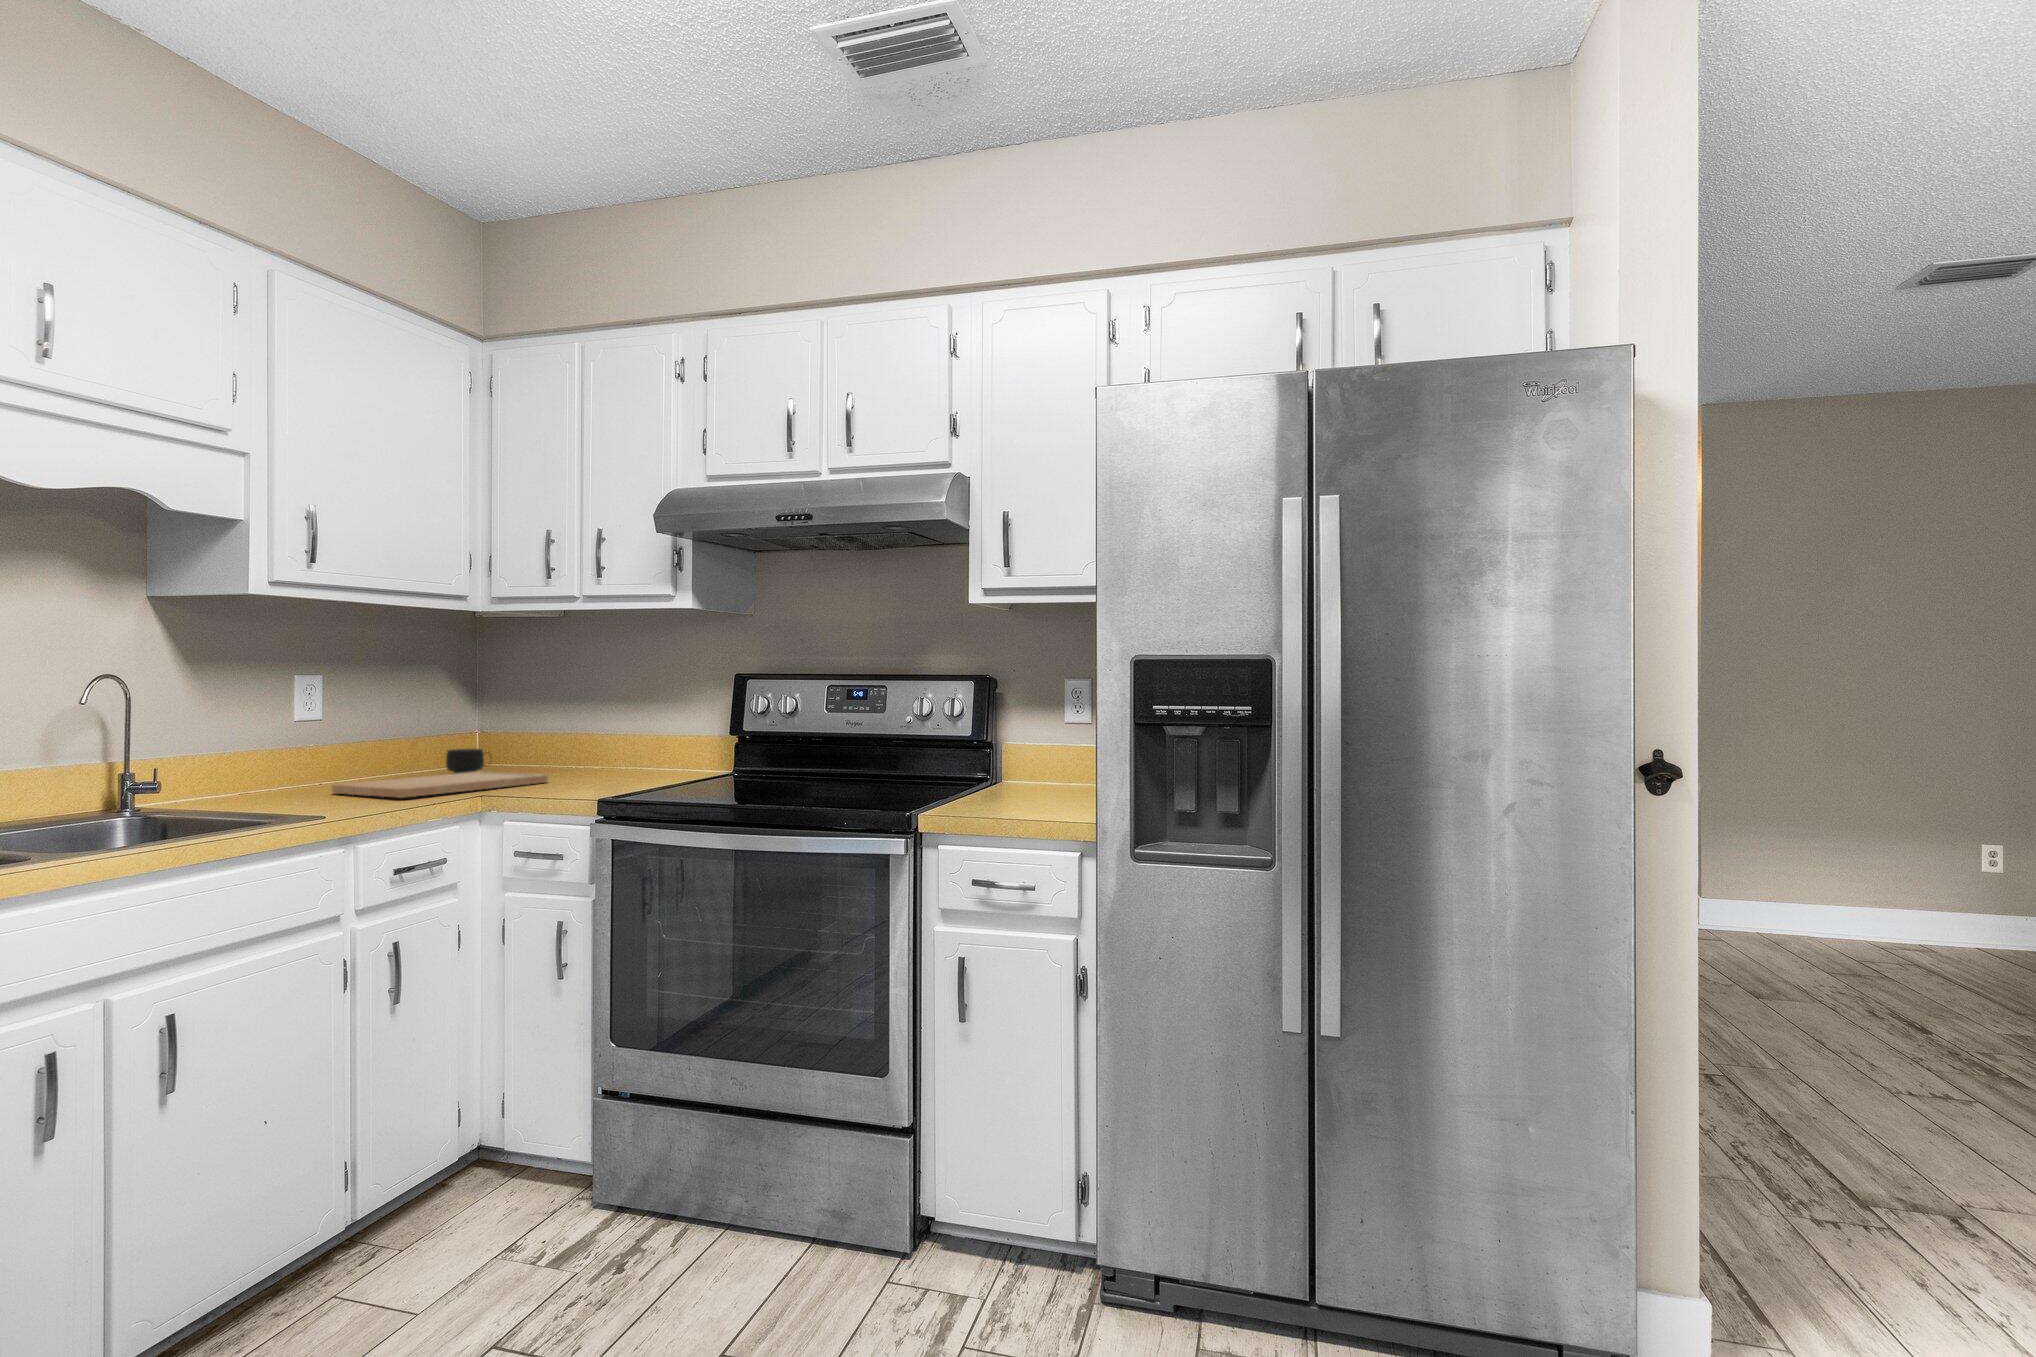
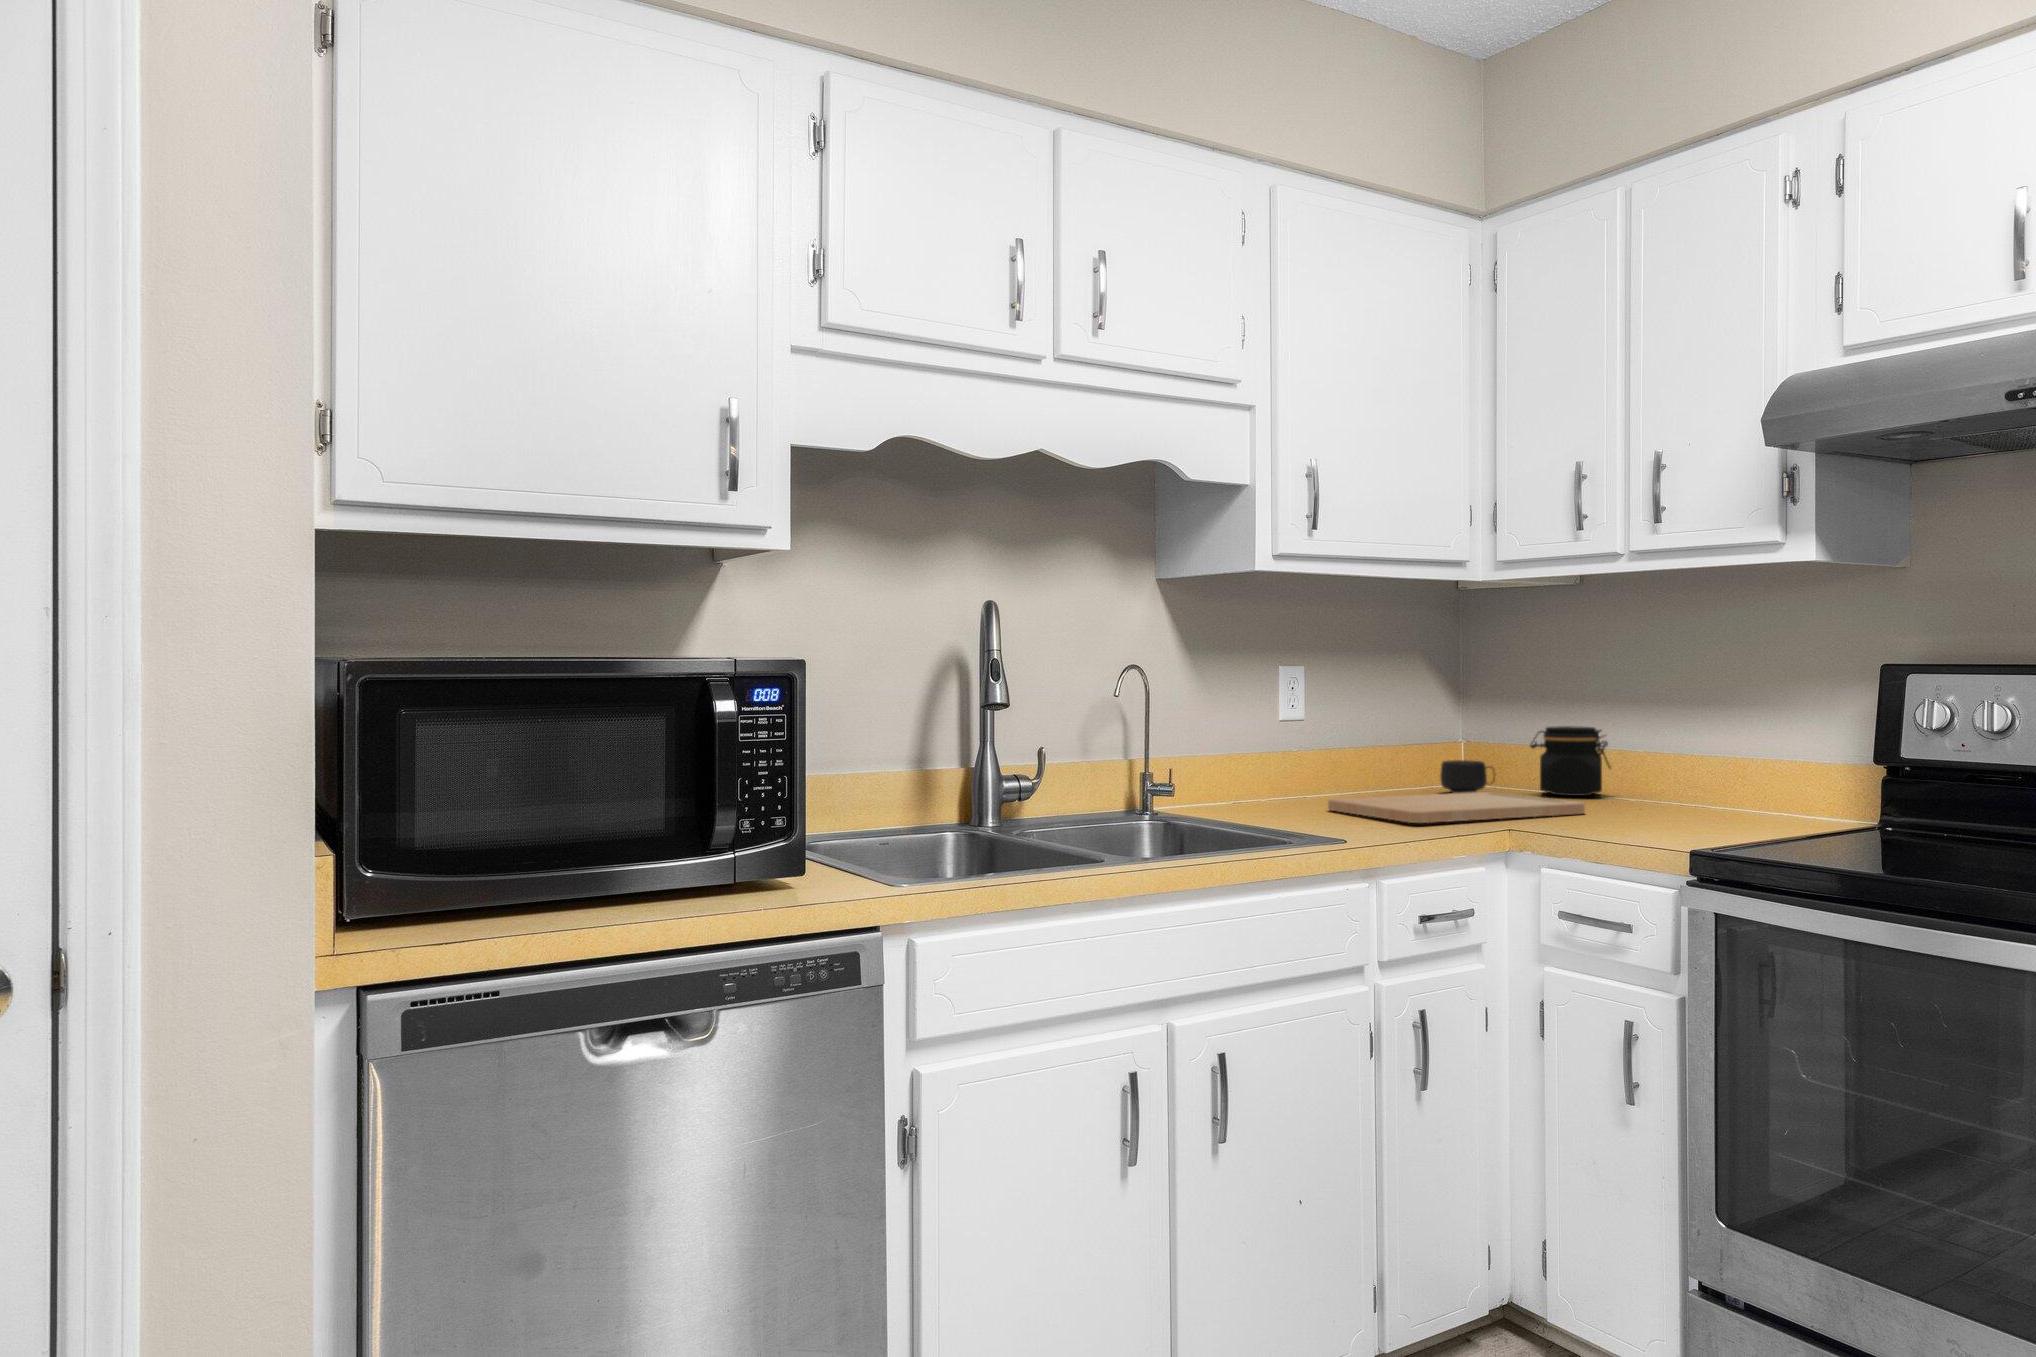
jar: none [518,720,579,771] -> present [1530,726,1611,796]

